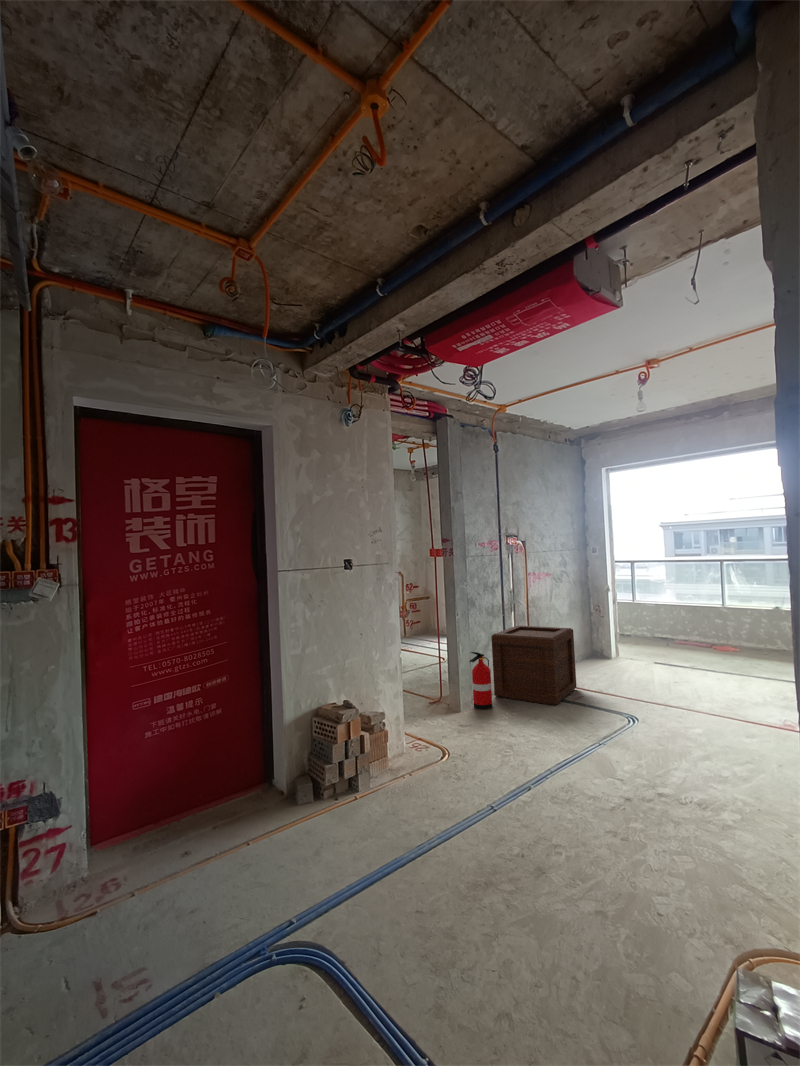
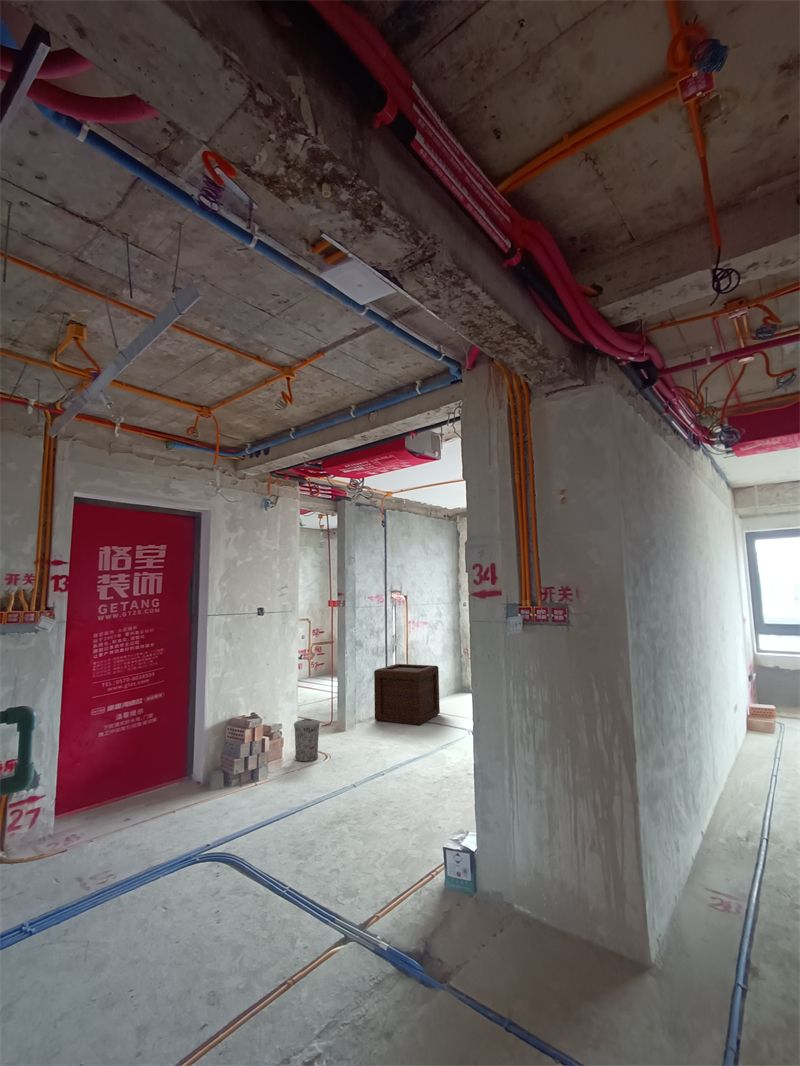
fire extinguisher: present [470,652,492,709] -> none [355,683,371,729]
trash can: none [399,704,433,761] -> present [294,719,320,762]

